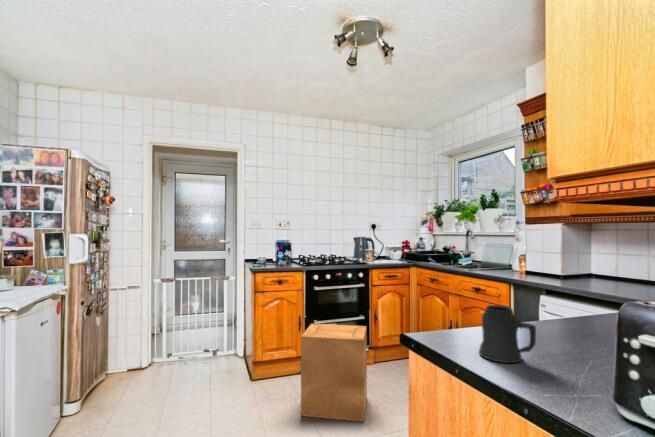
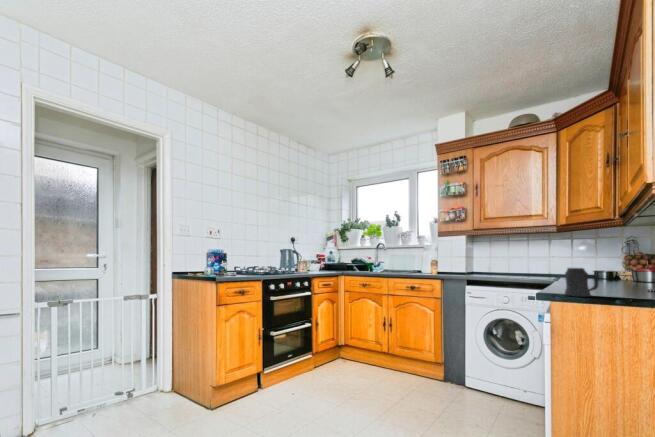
cardboard box: present [301,324,367,422] -> none [285,327,354,422]

